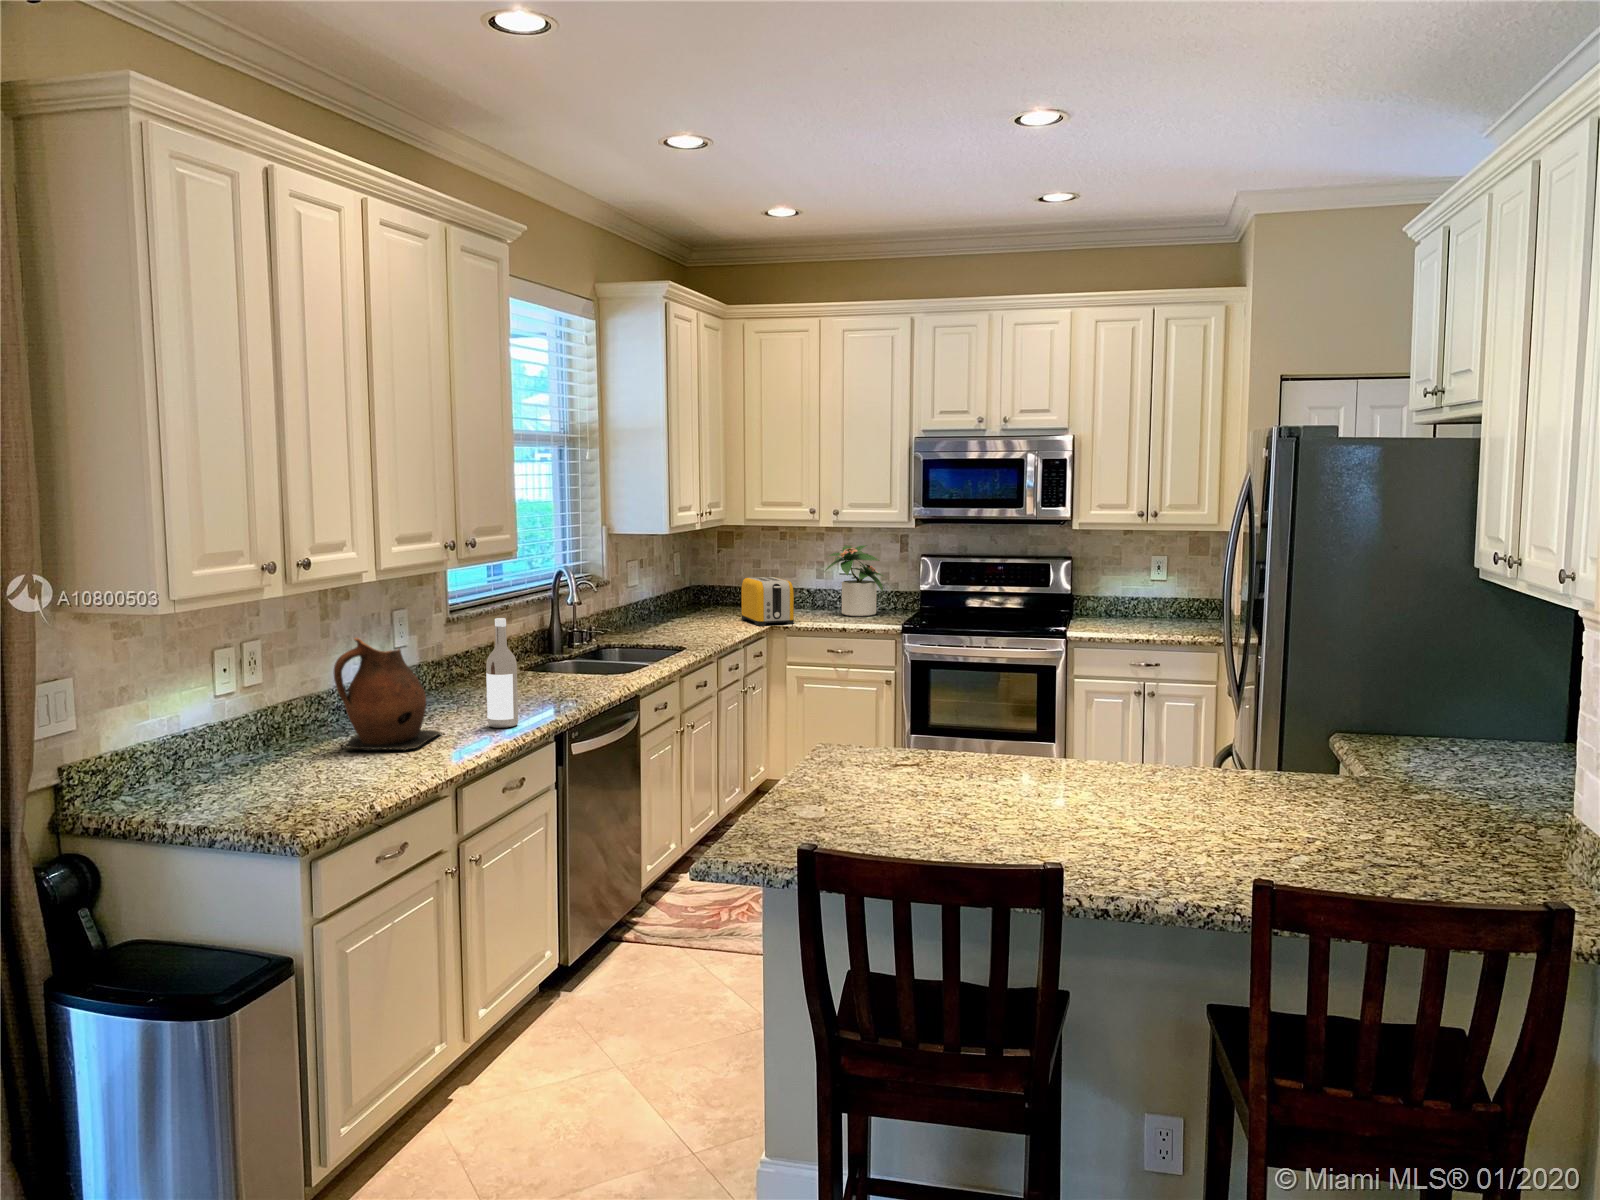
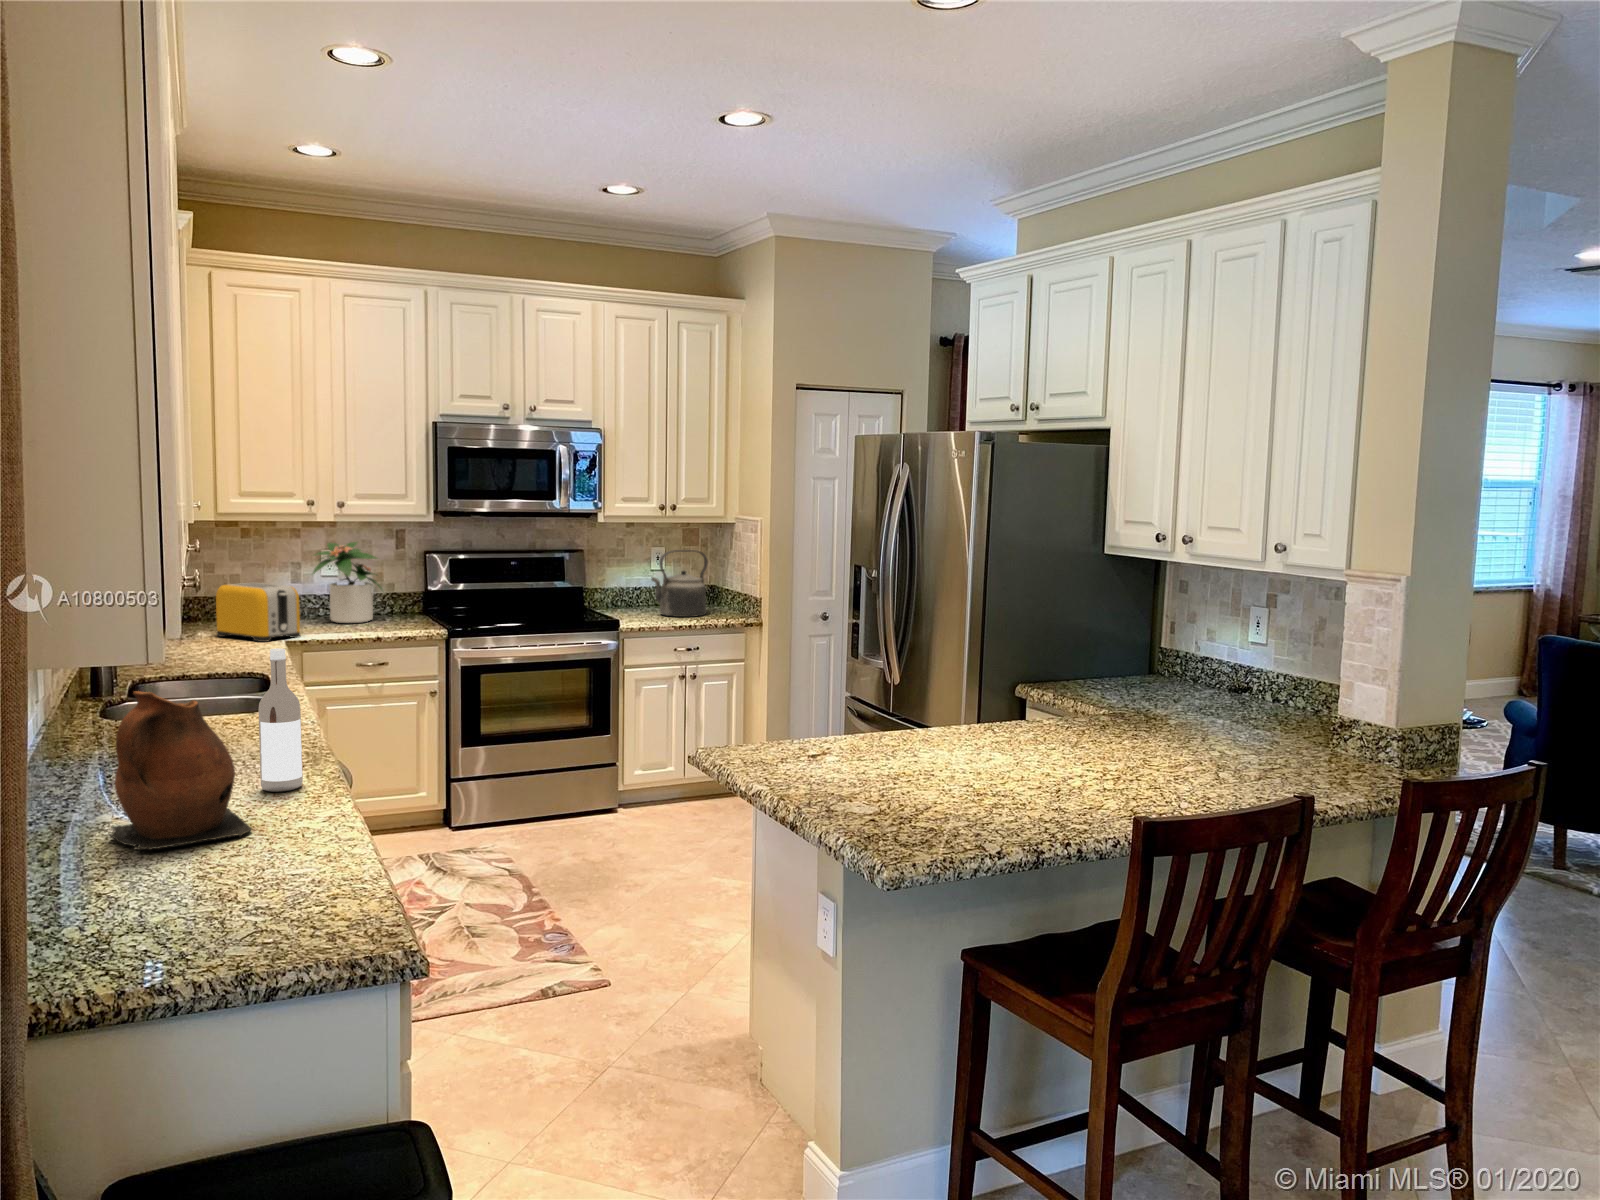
kettle: none [1118,559,1187,631] -> present [652,550,708,617]

